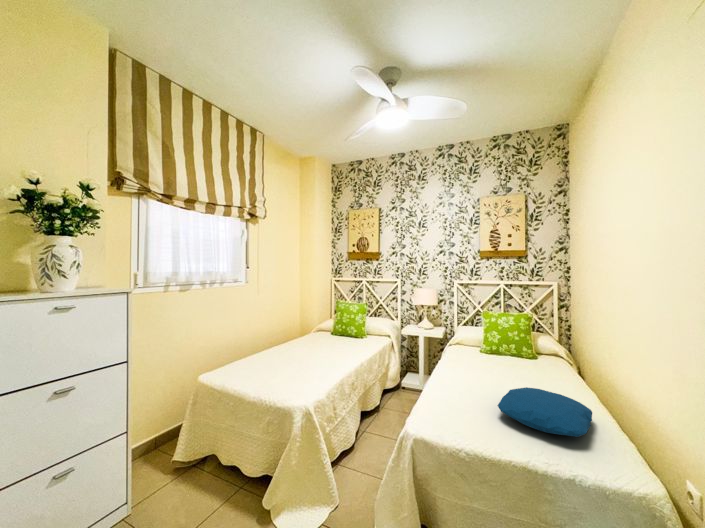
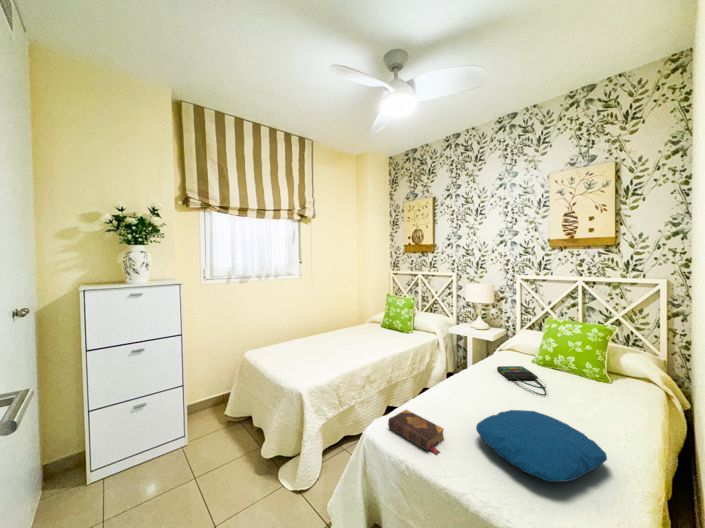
tote bag: none [463,356,511,376] -> present [497,366,546,396]
book: none [427,406,484,439] -> present [388,410,444,454]

